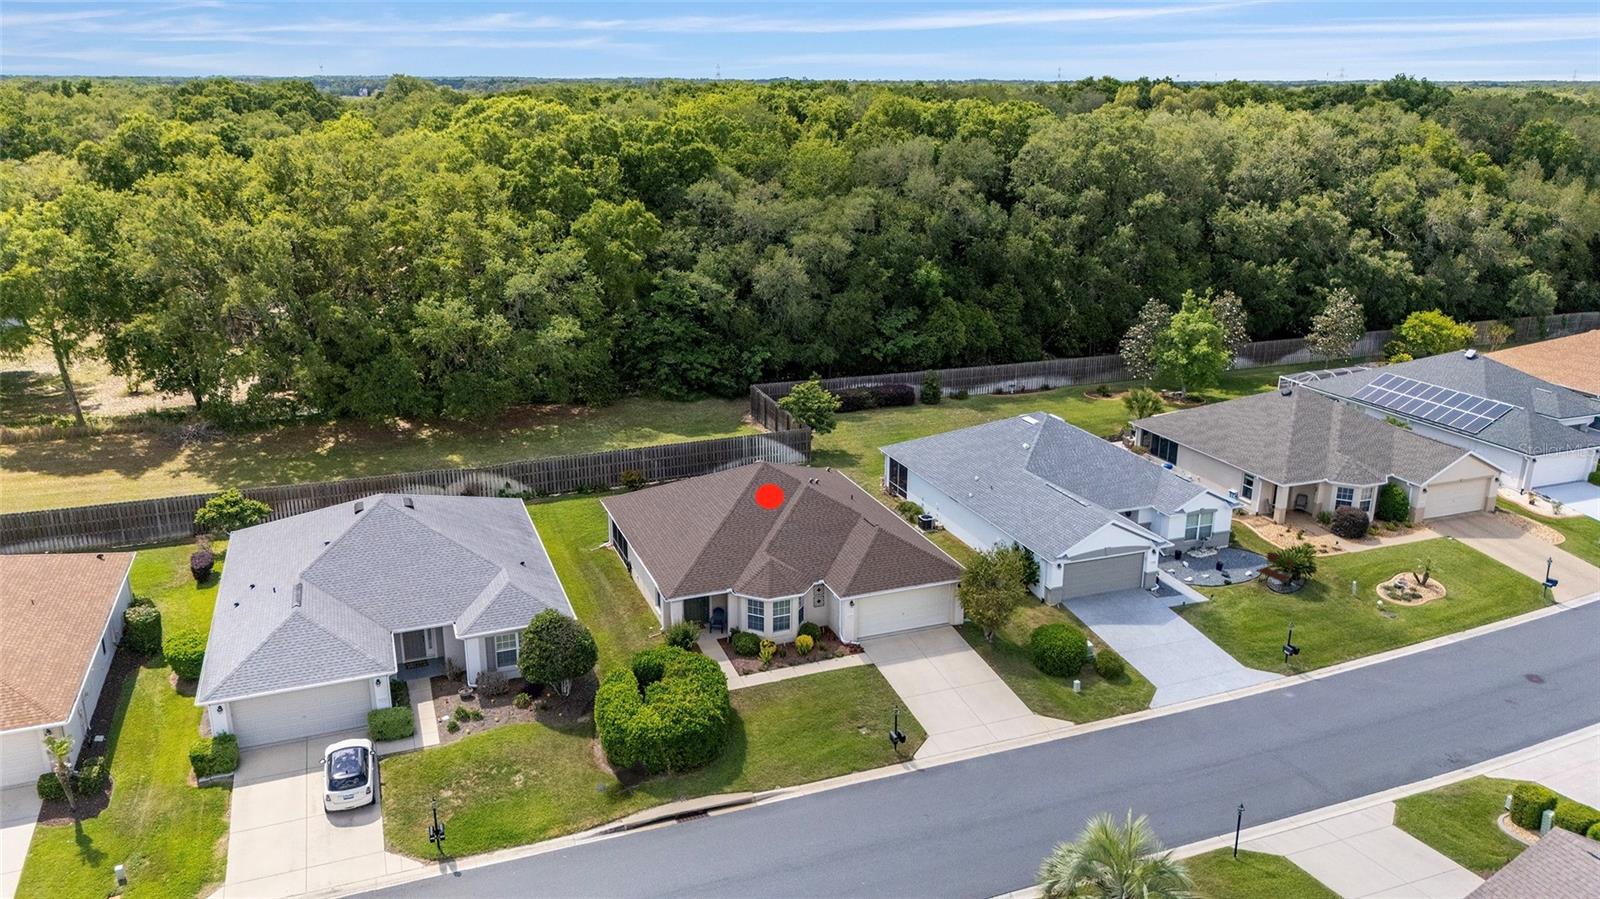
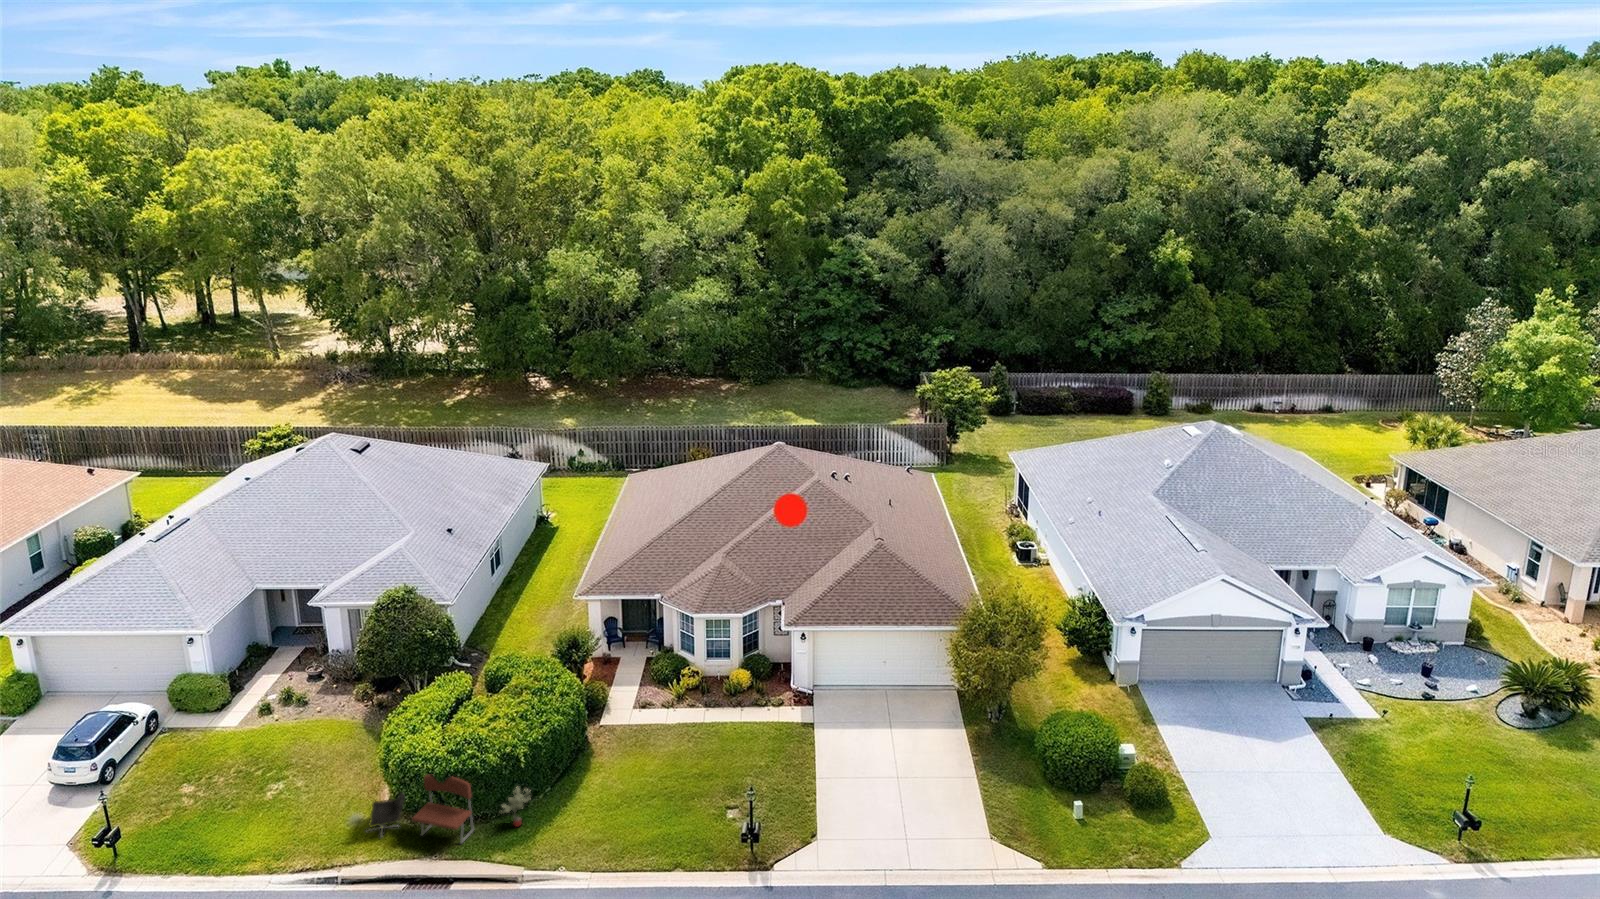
bench: present [1257,552,1293,591] -> present [412,775,474,843]
potted tree: none [716,738,735,768] -> present [501,788,531,827]

